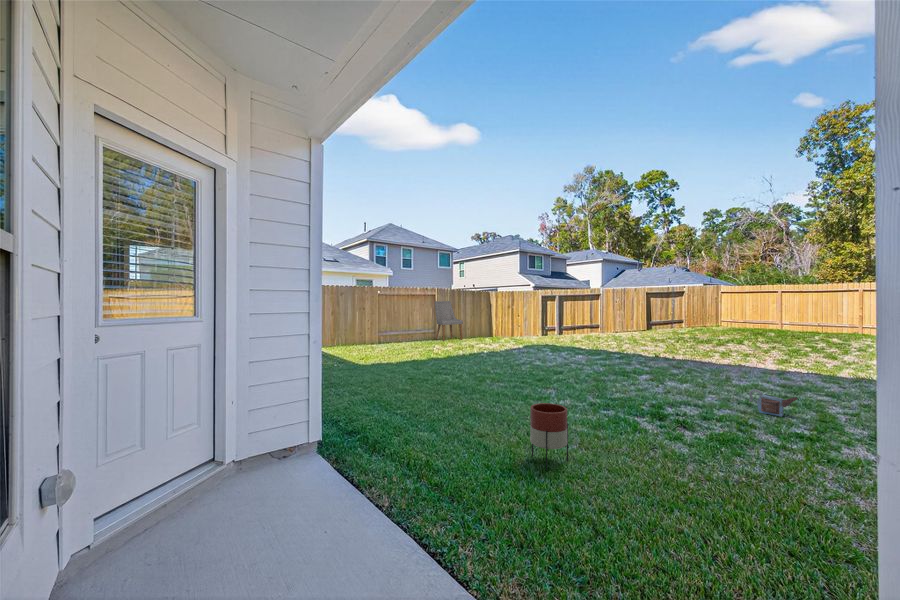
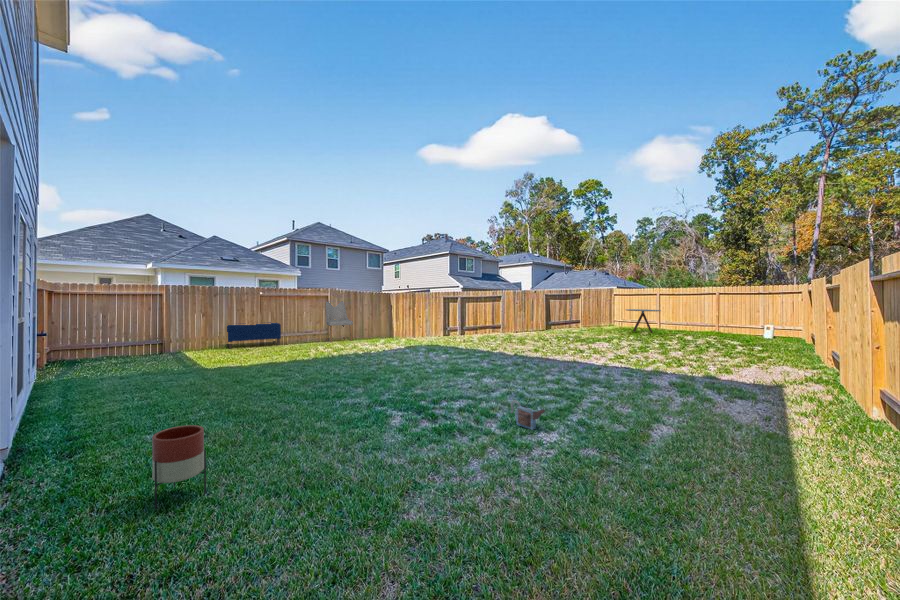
round table: none [731,307,773,331] -> present [626,309,661,333]
bench: none [349,322,400,347] -> present [226,322,281,349]

